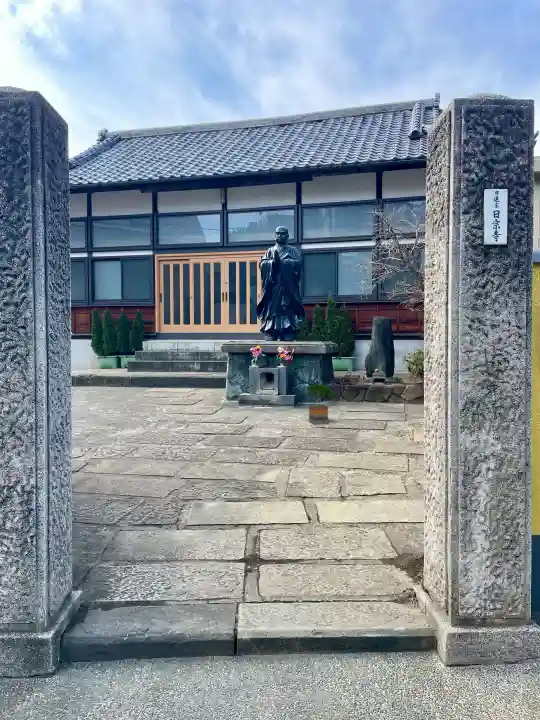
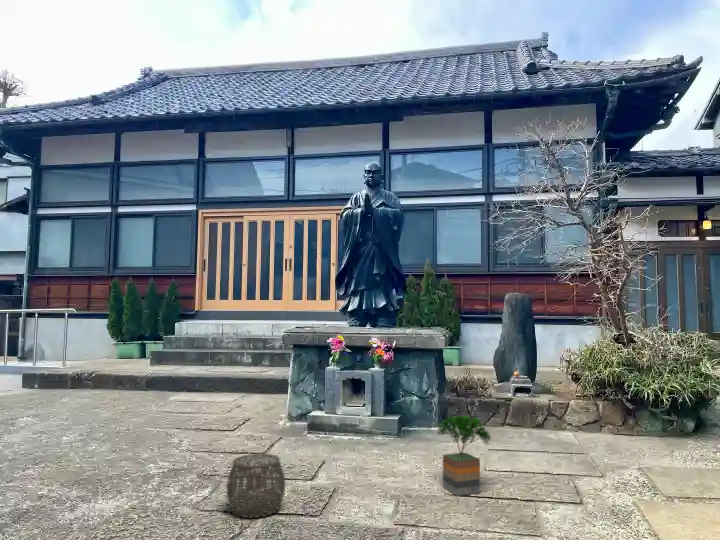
woven basket: none [196,401,225,429] -> present [227,454,285,518]

